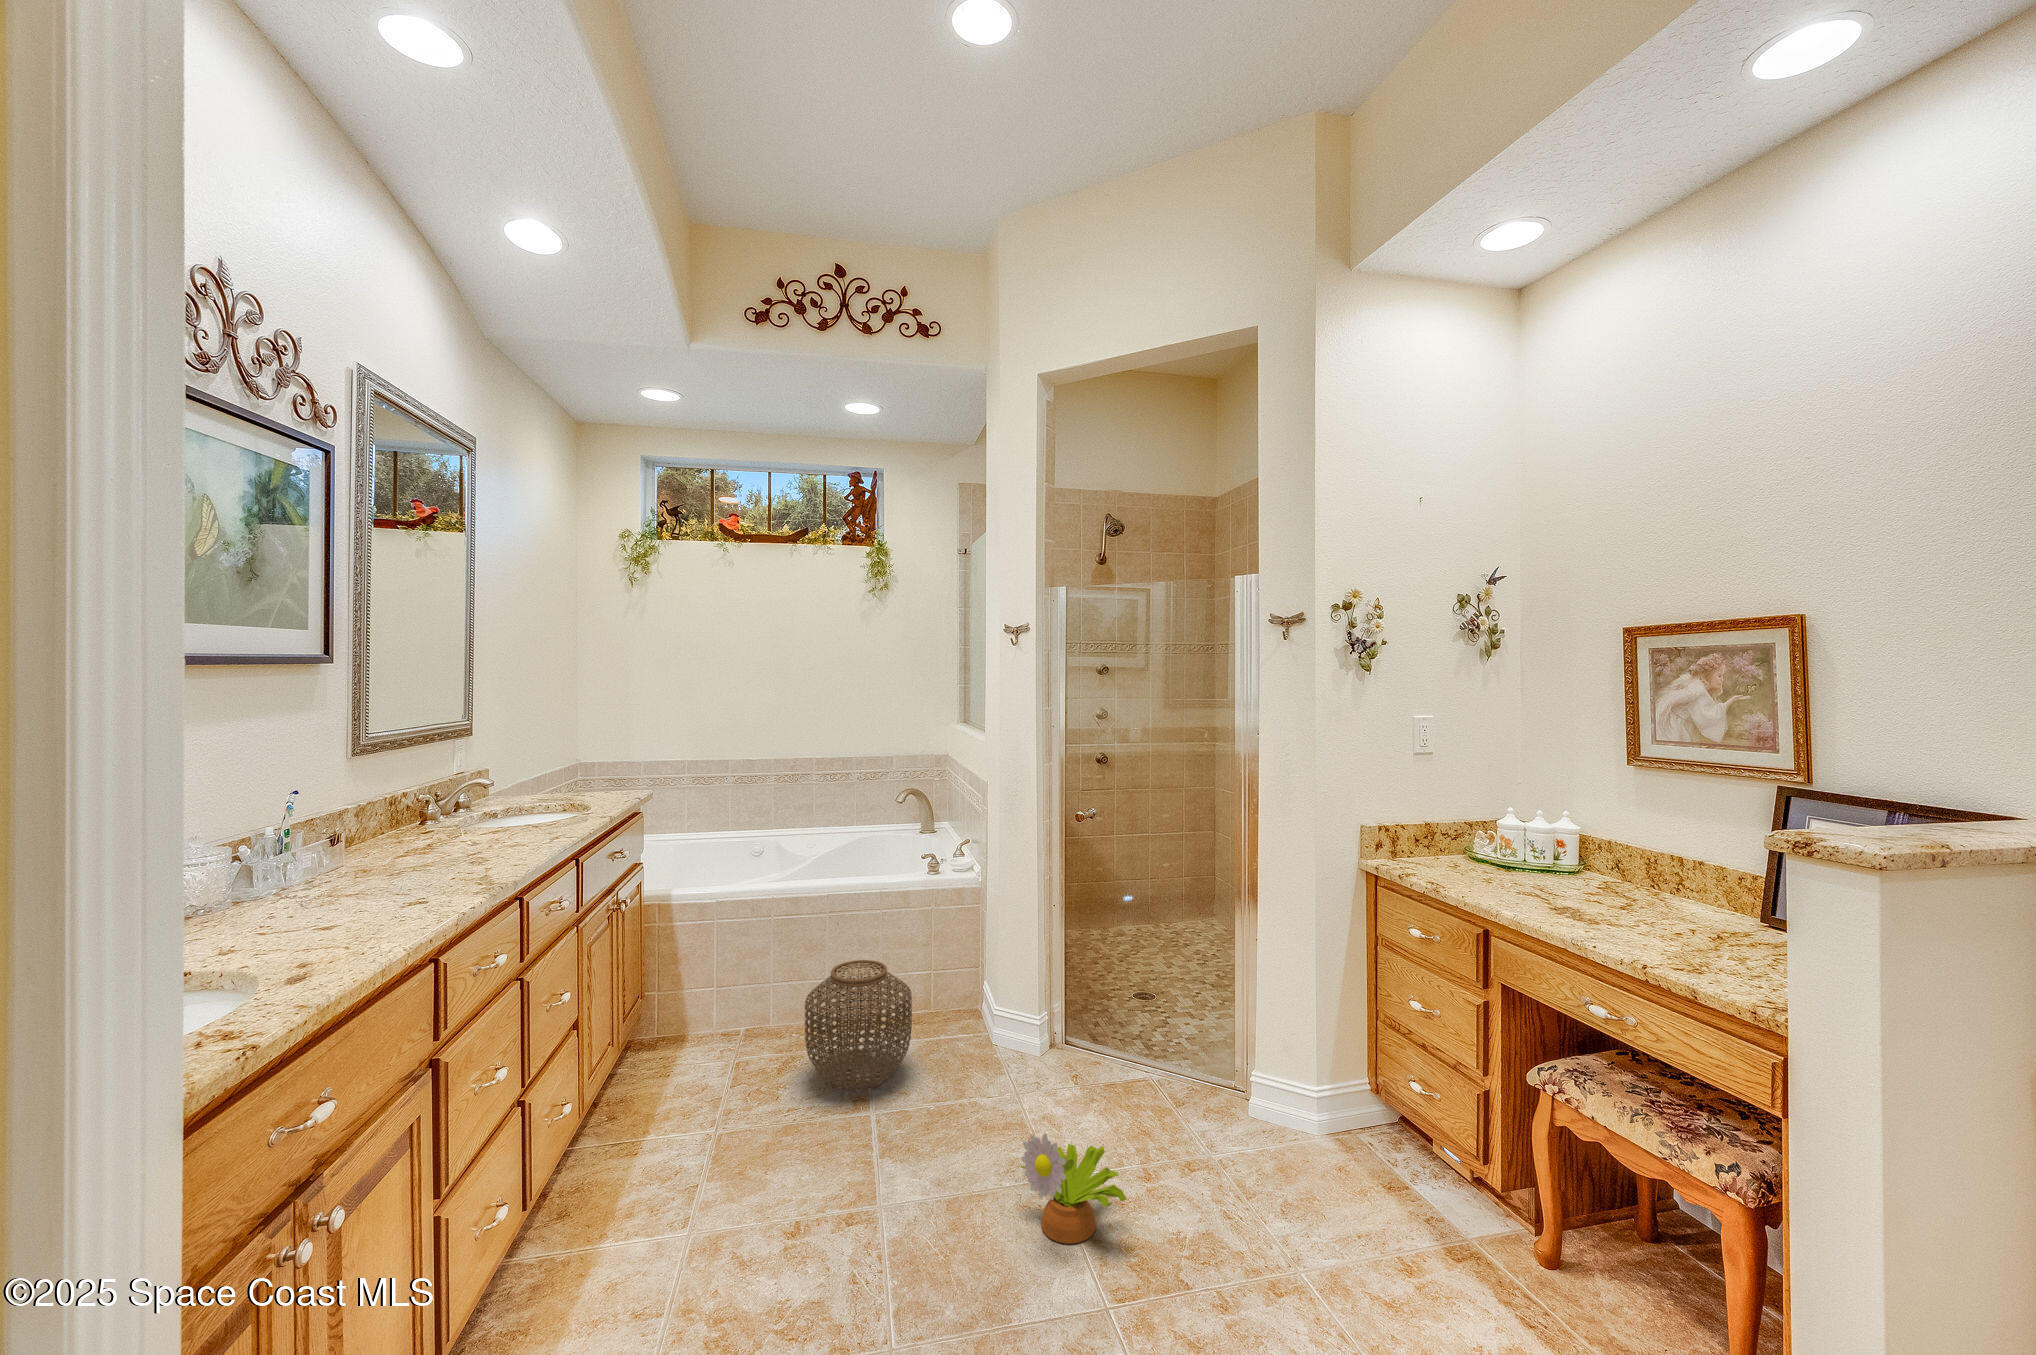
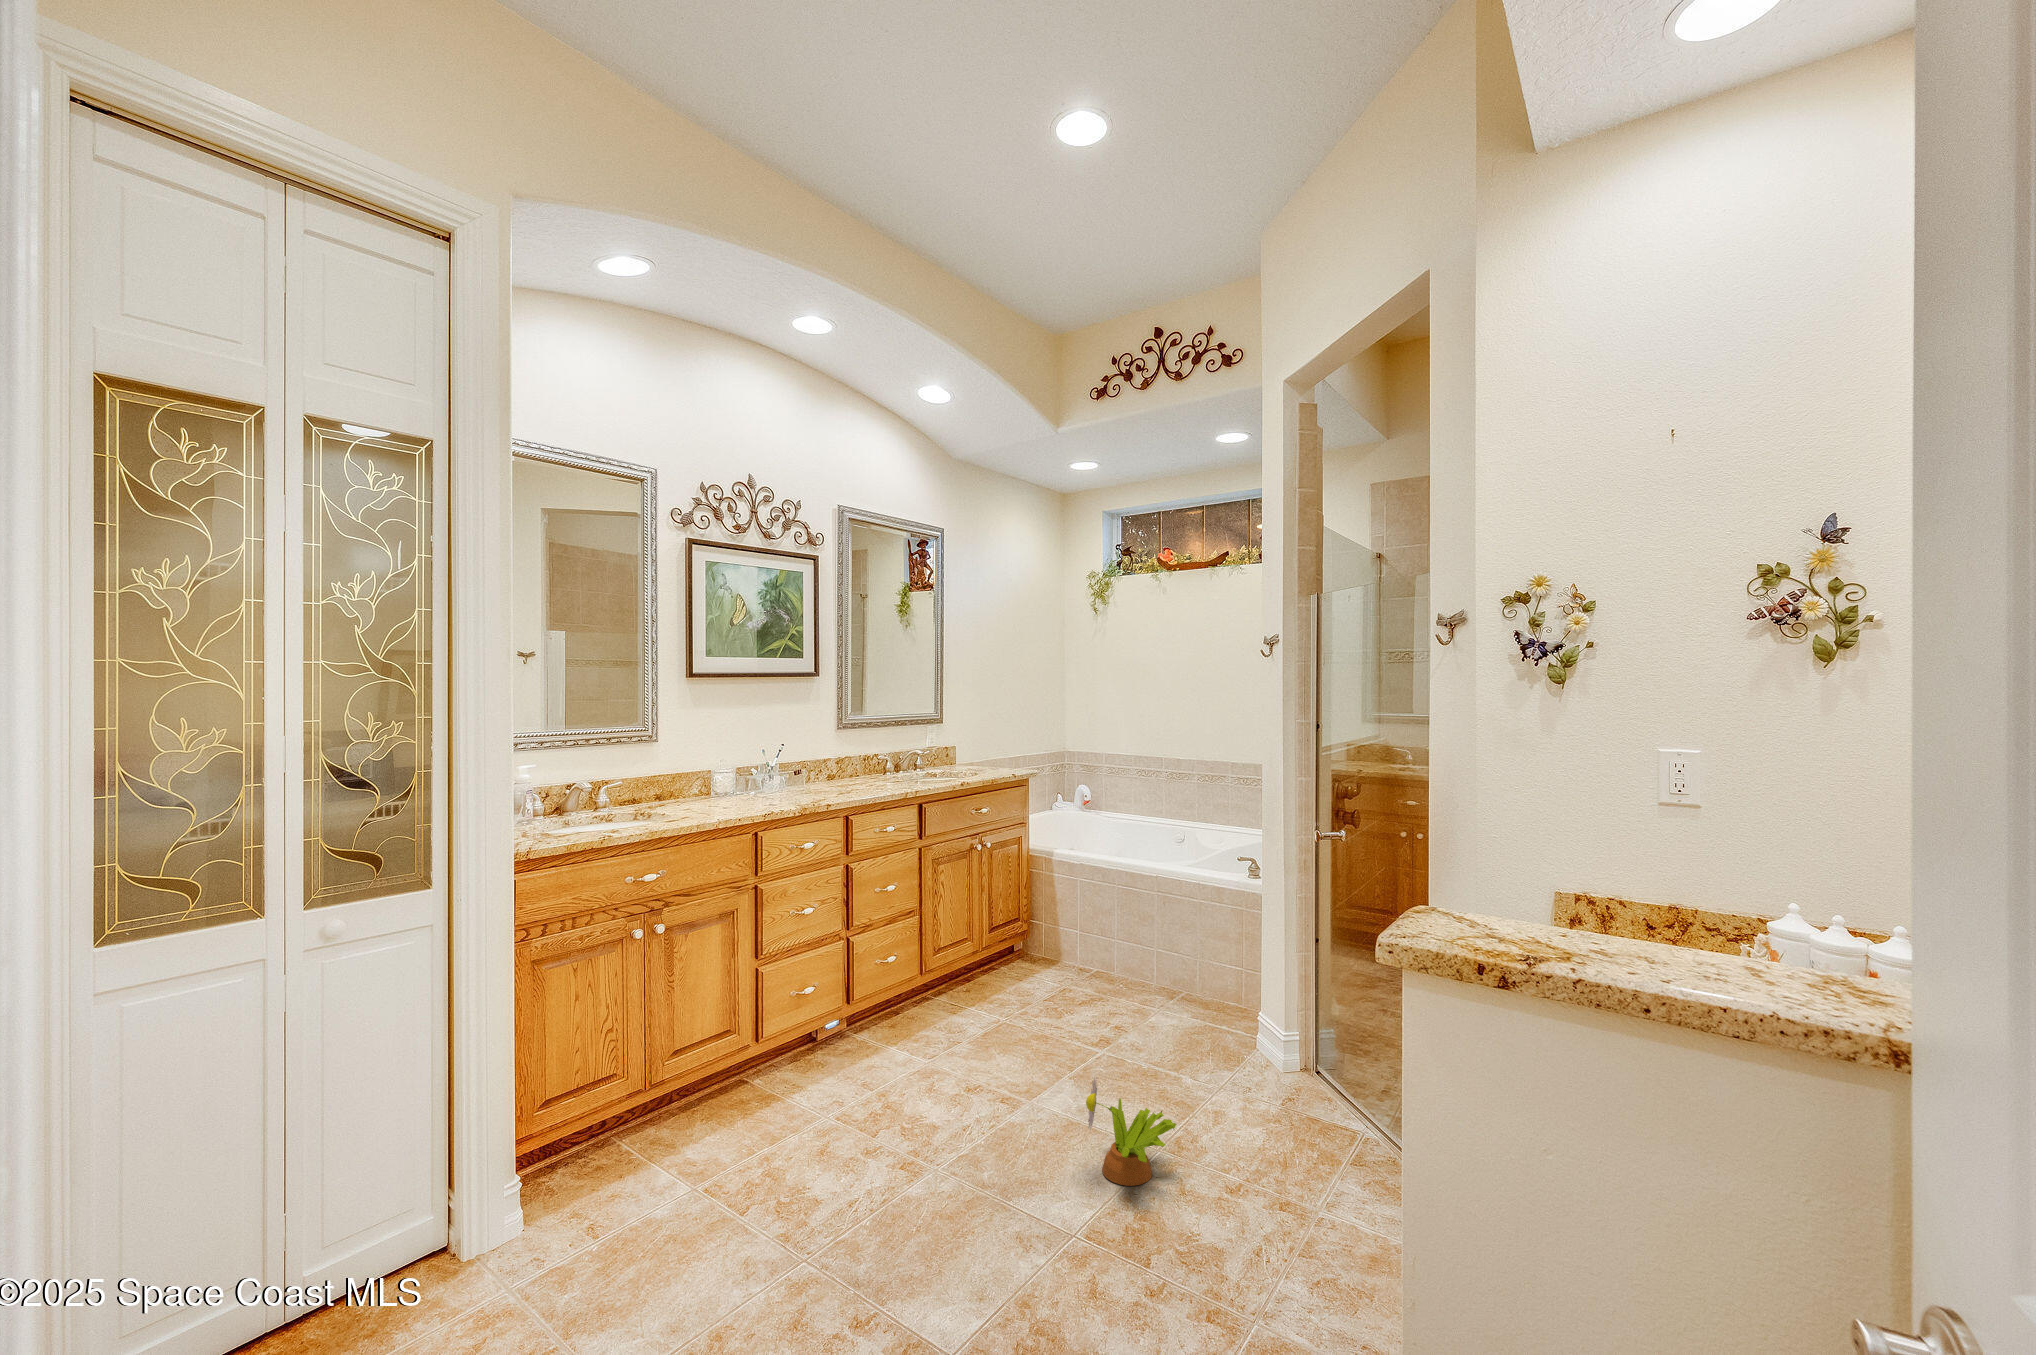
woven basket: present [805,960,912,1091] -> none [1078,927,1167,1035]

